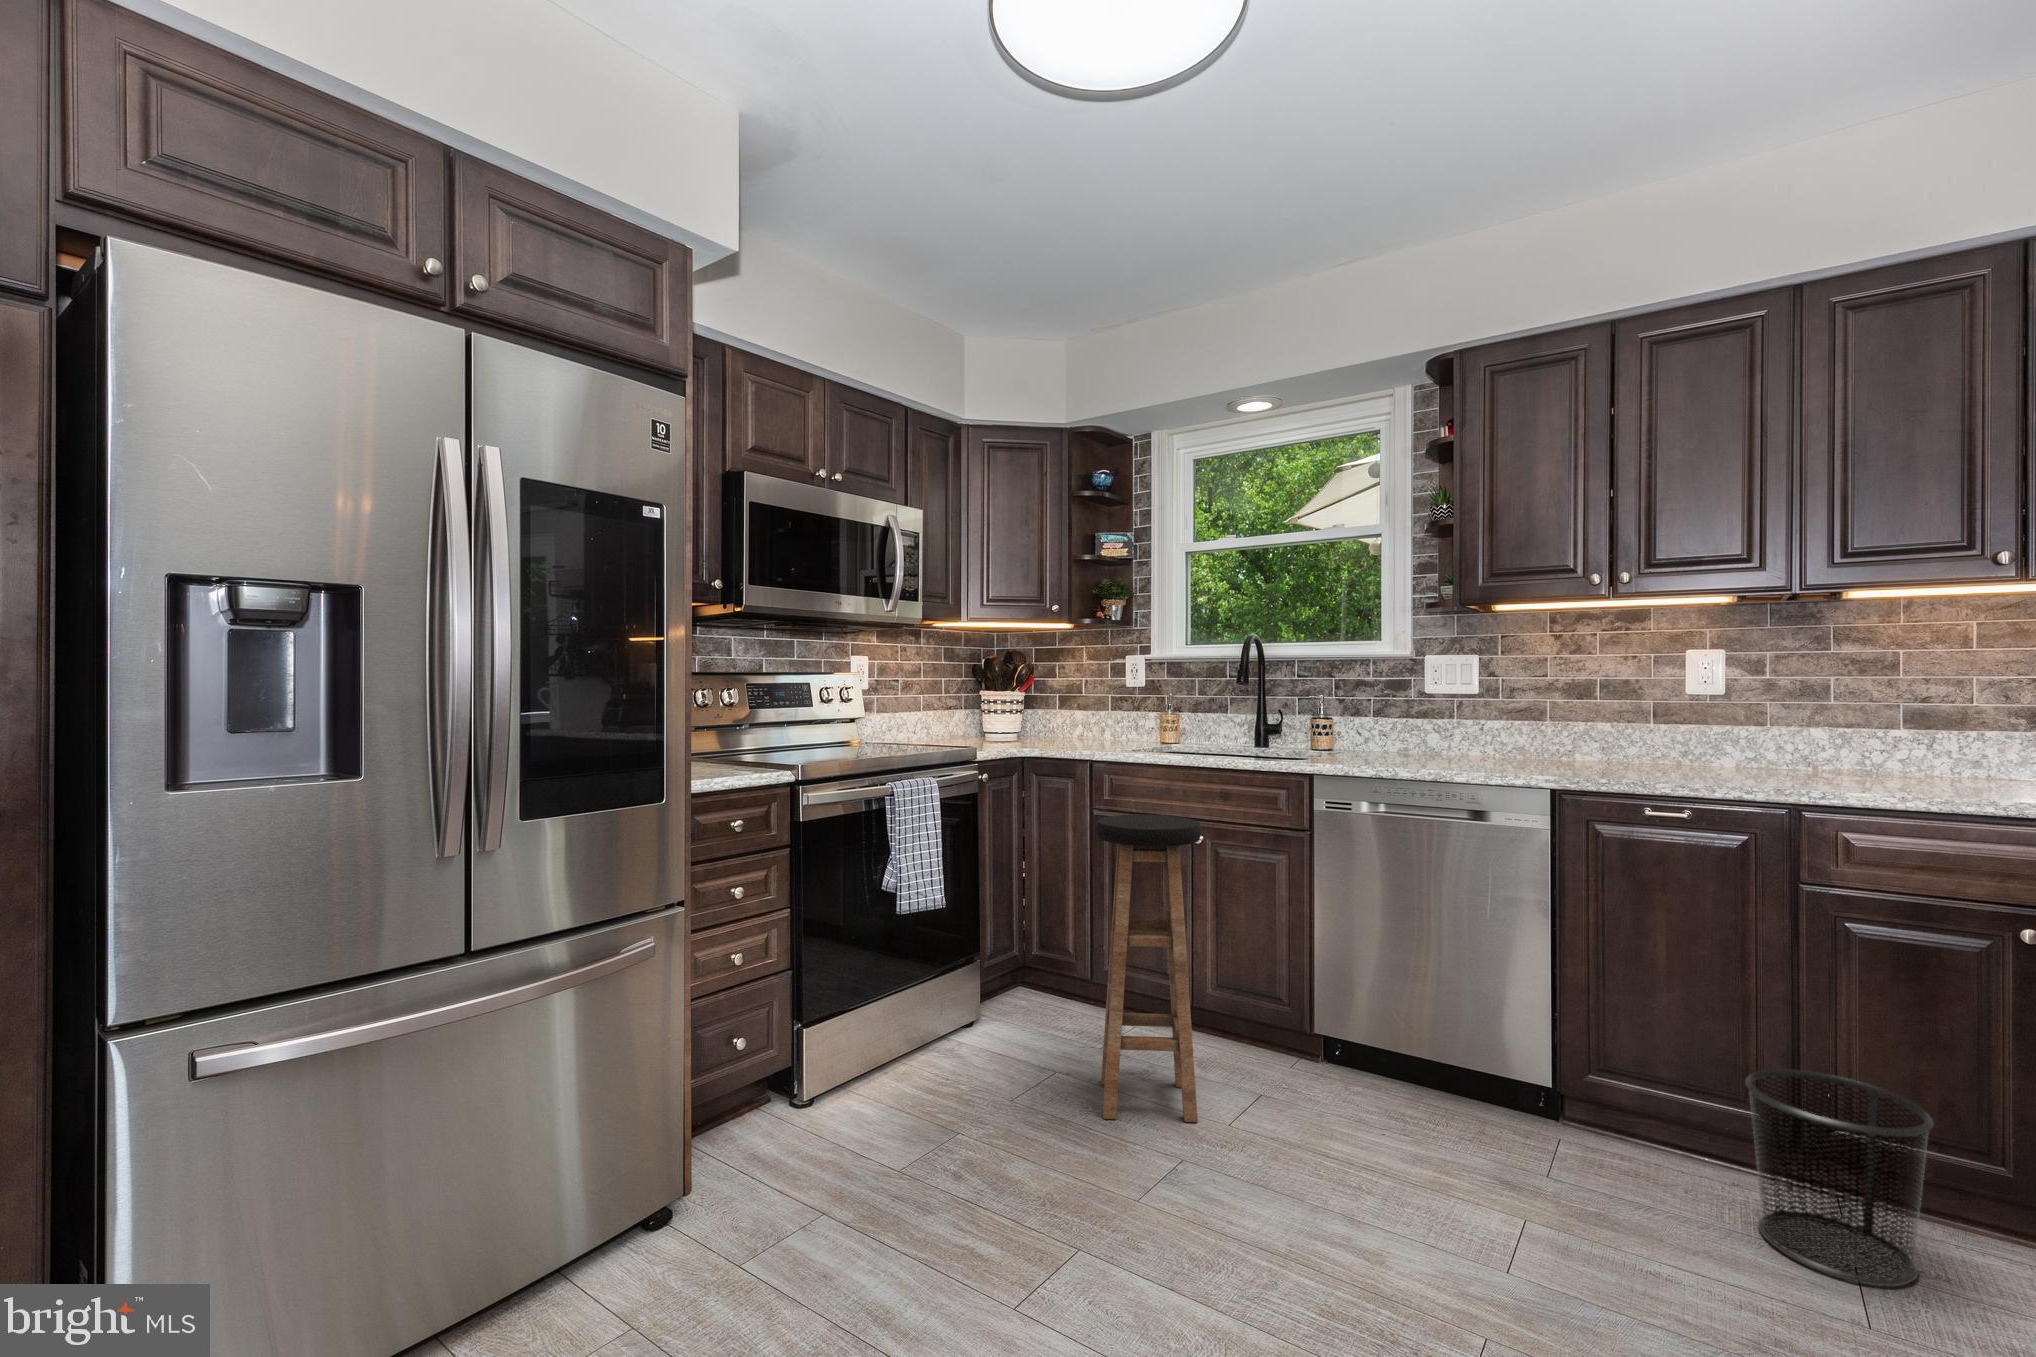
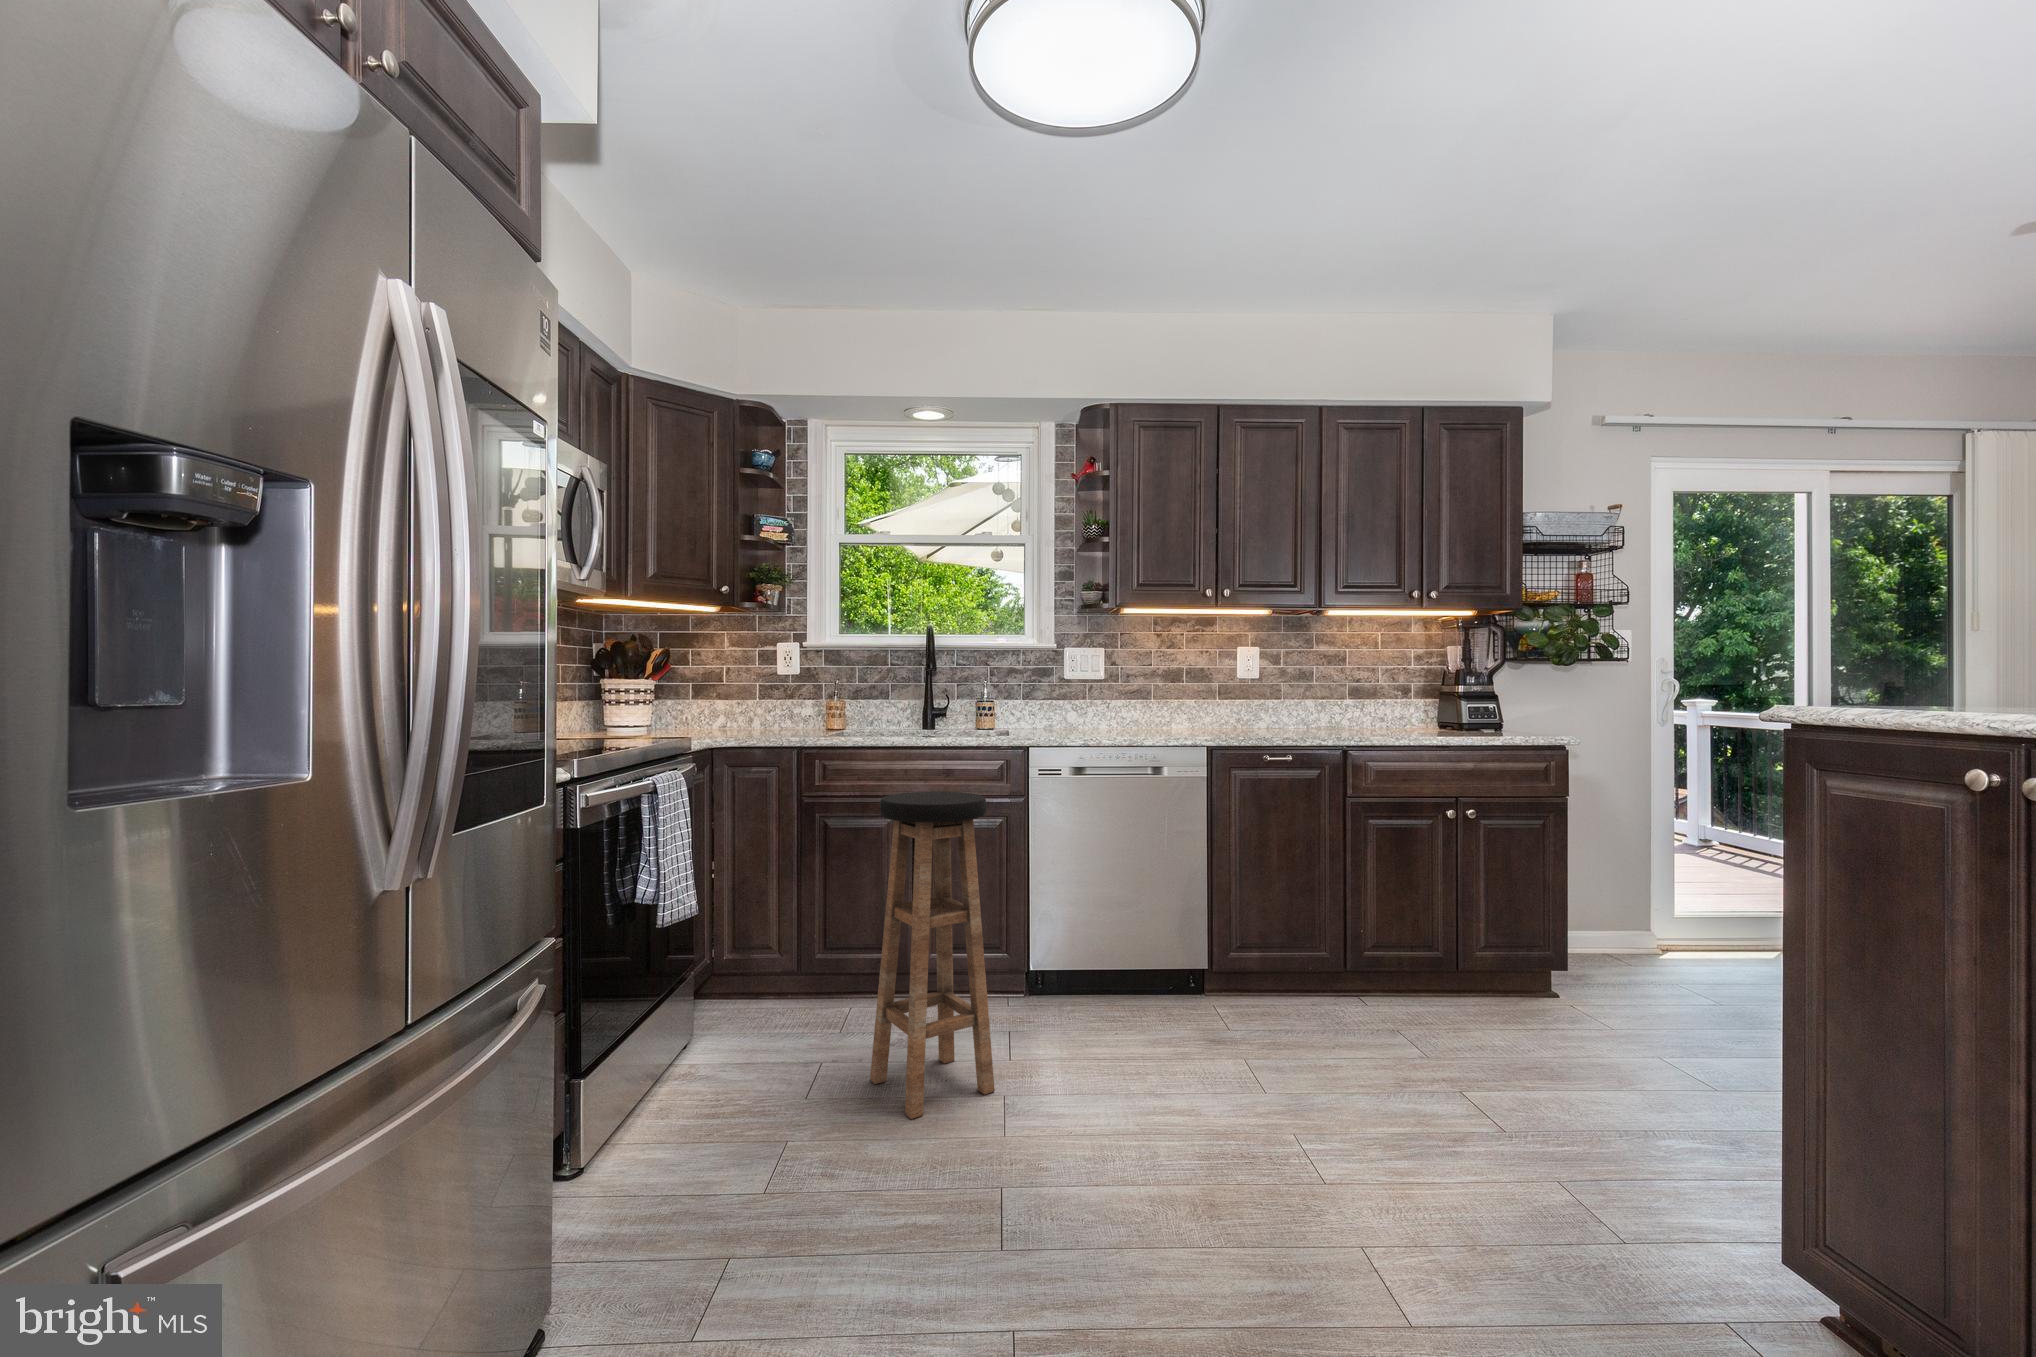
waste bin: present [1745,1069,1933,1286] -> none [1361,924,1466,1057]

